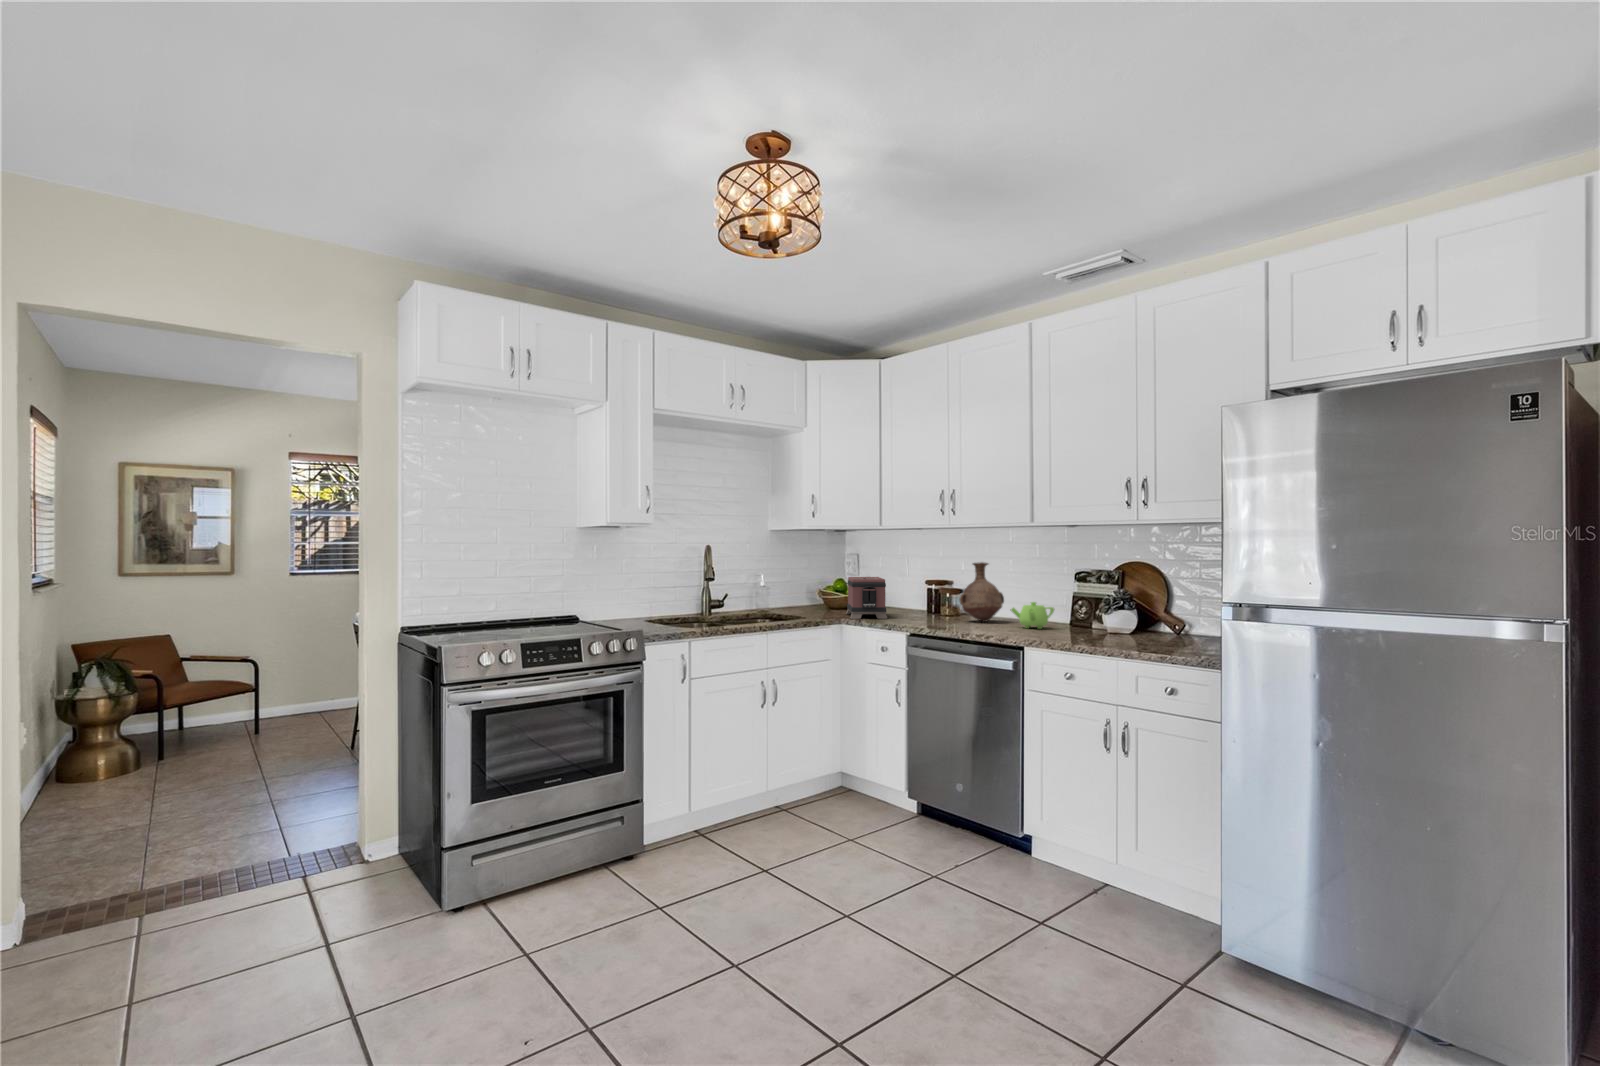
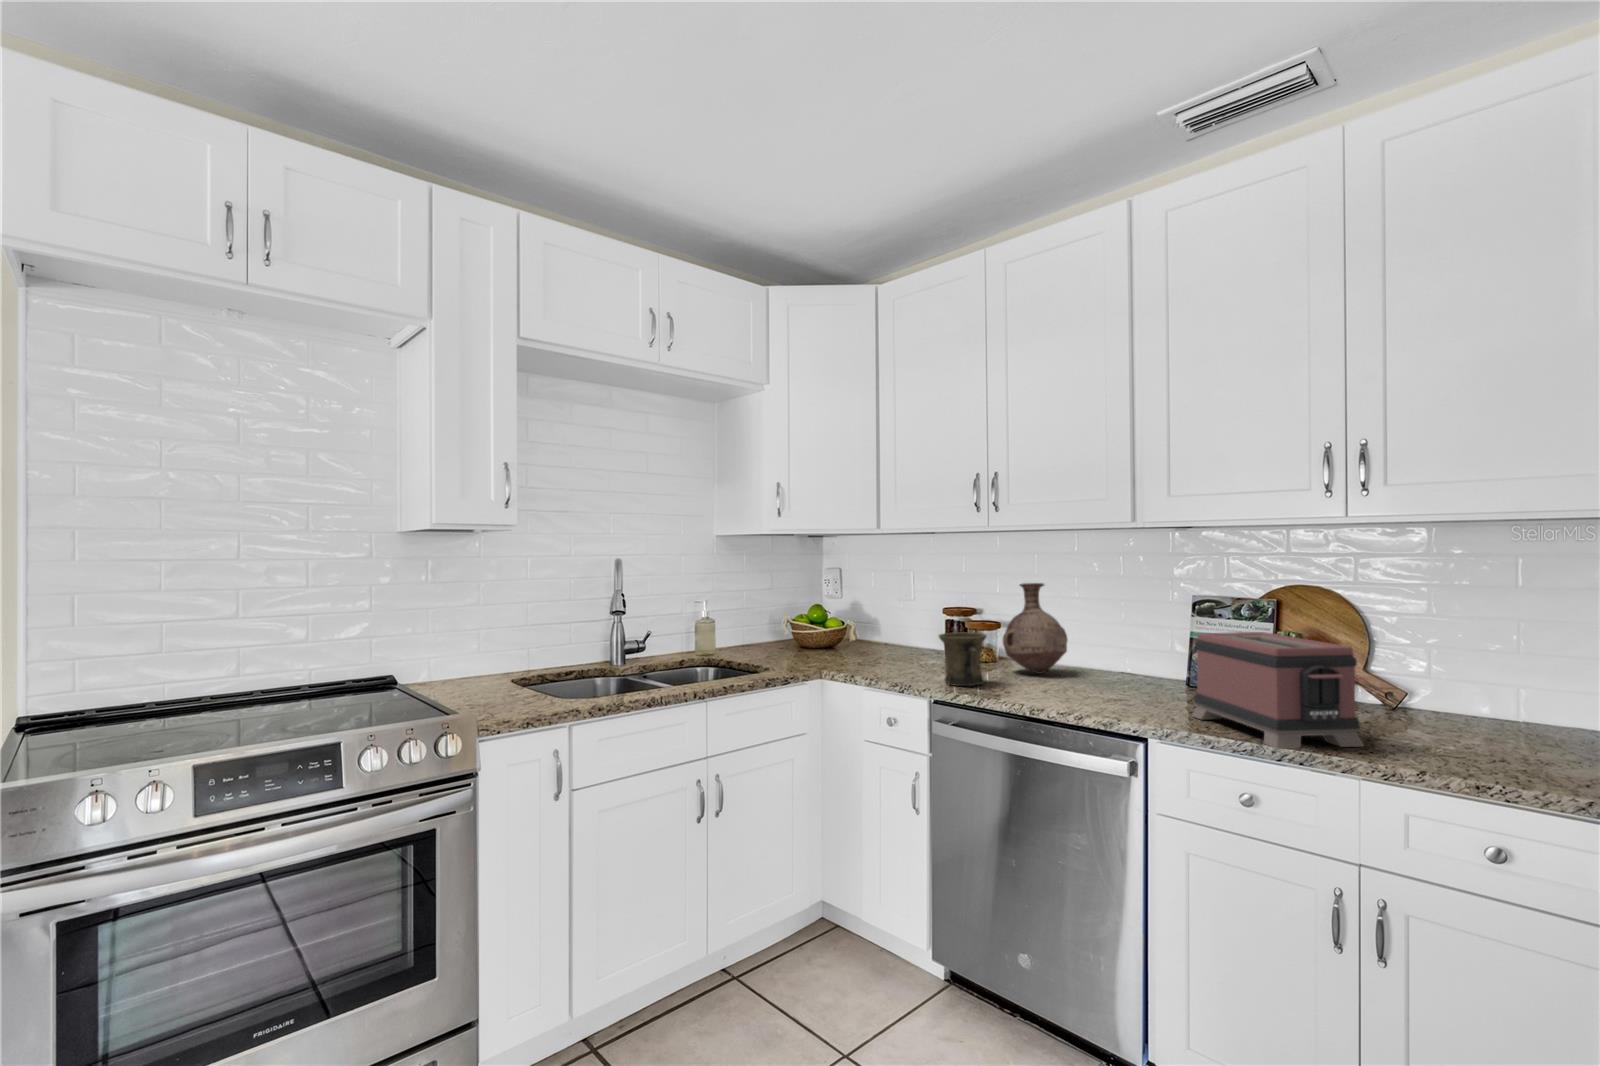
toaster: present [846,577,887,619] -> present [1192,632,1363,749]
mug: none [915,593,945,625] -> present [939,633,987,686]
teapot: present [1011,602,1054,629] -> none [1090,647,1163,692]

